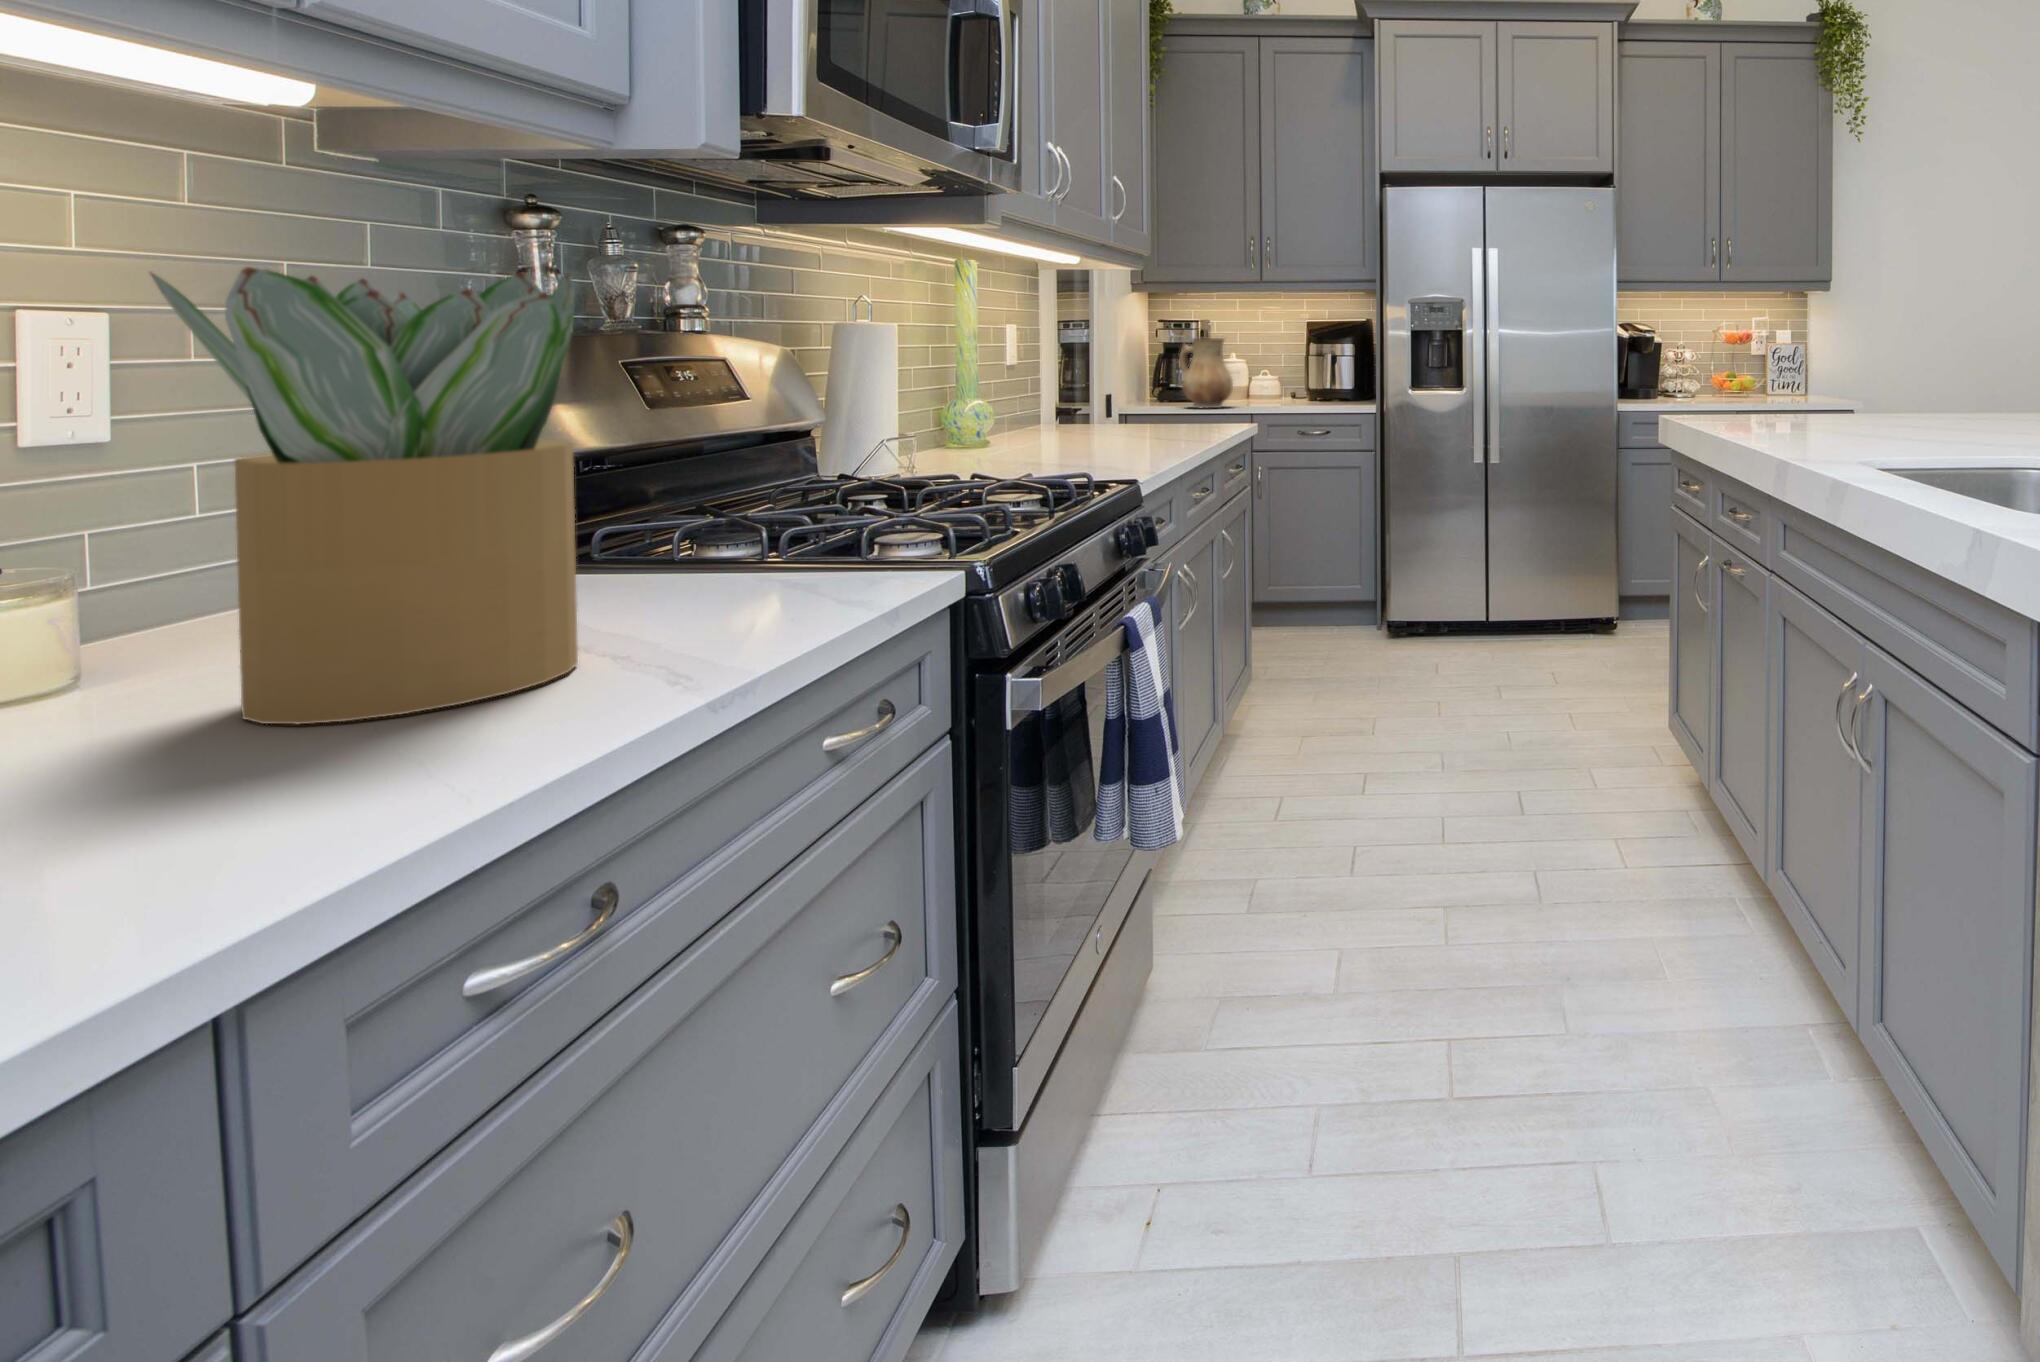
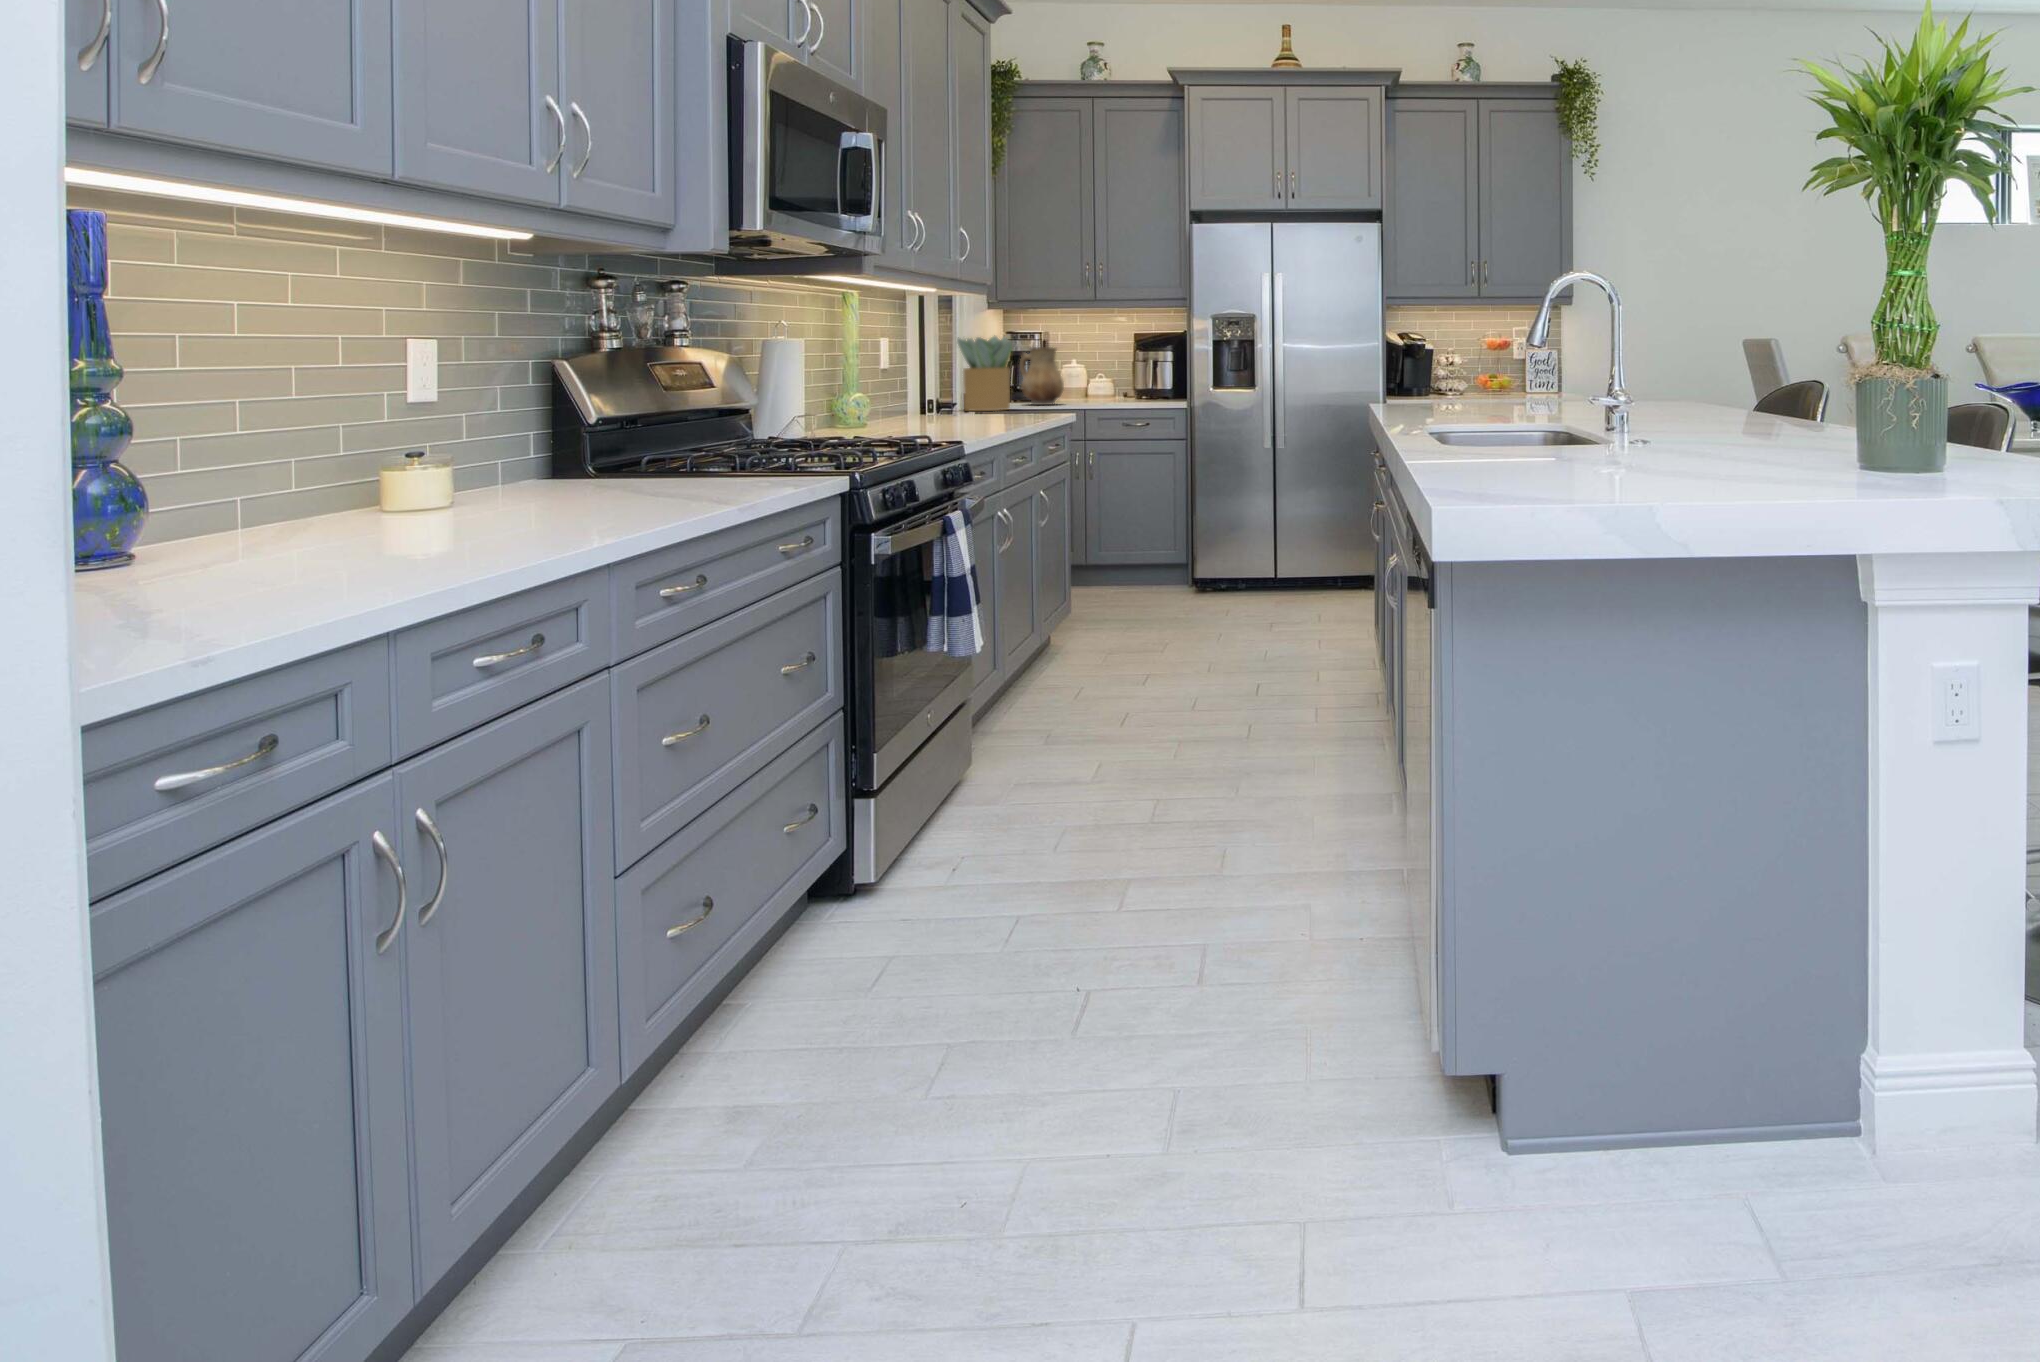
potted plant: present [151,267,578,724] -> present [957,335,1012,411]

